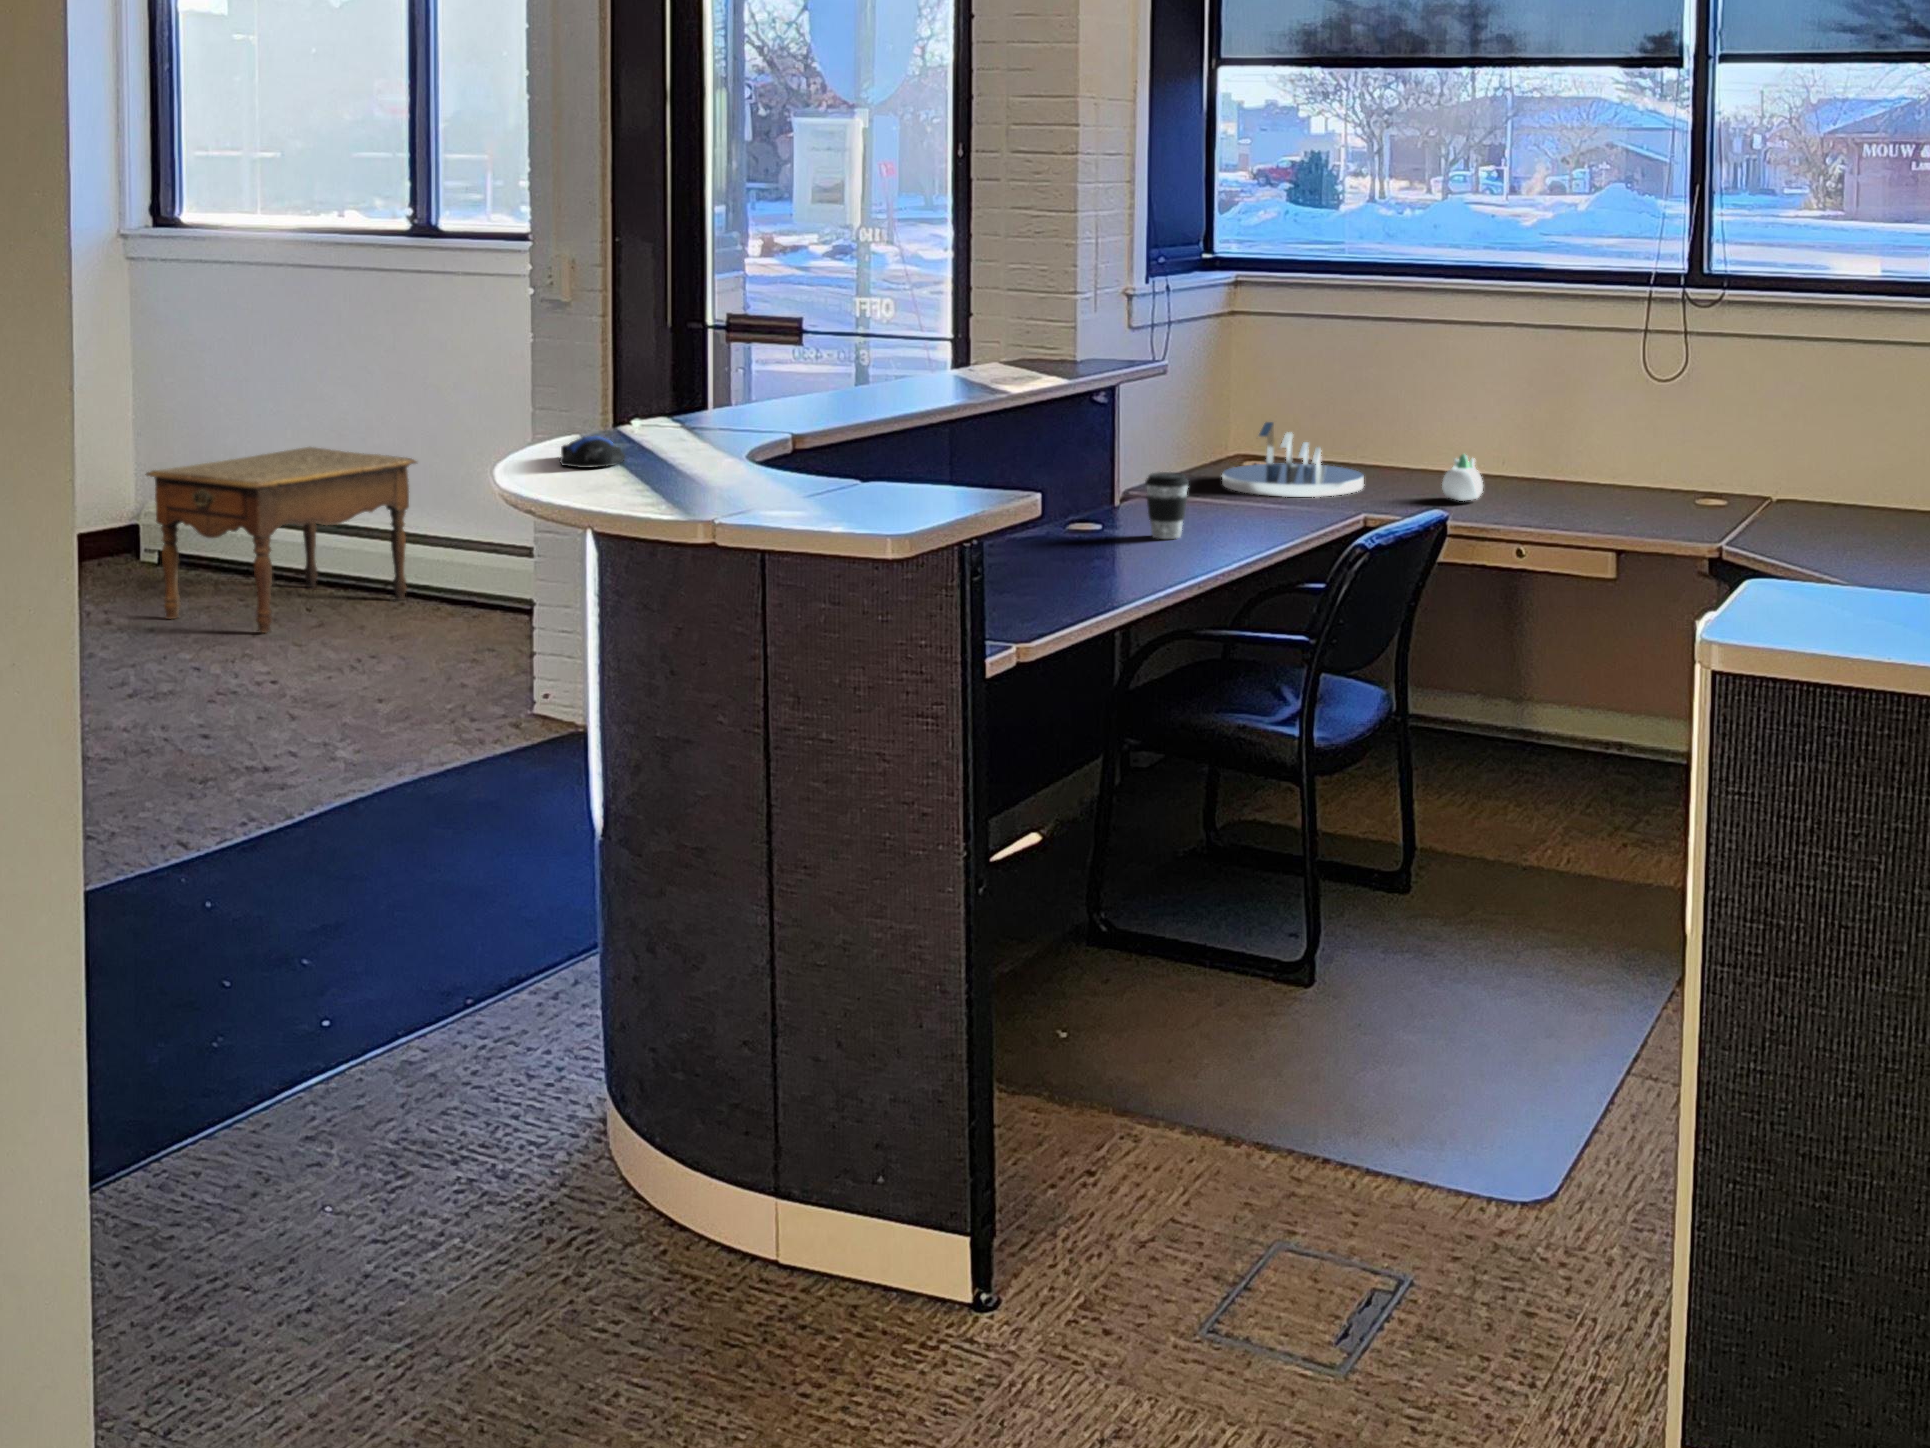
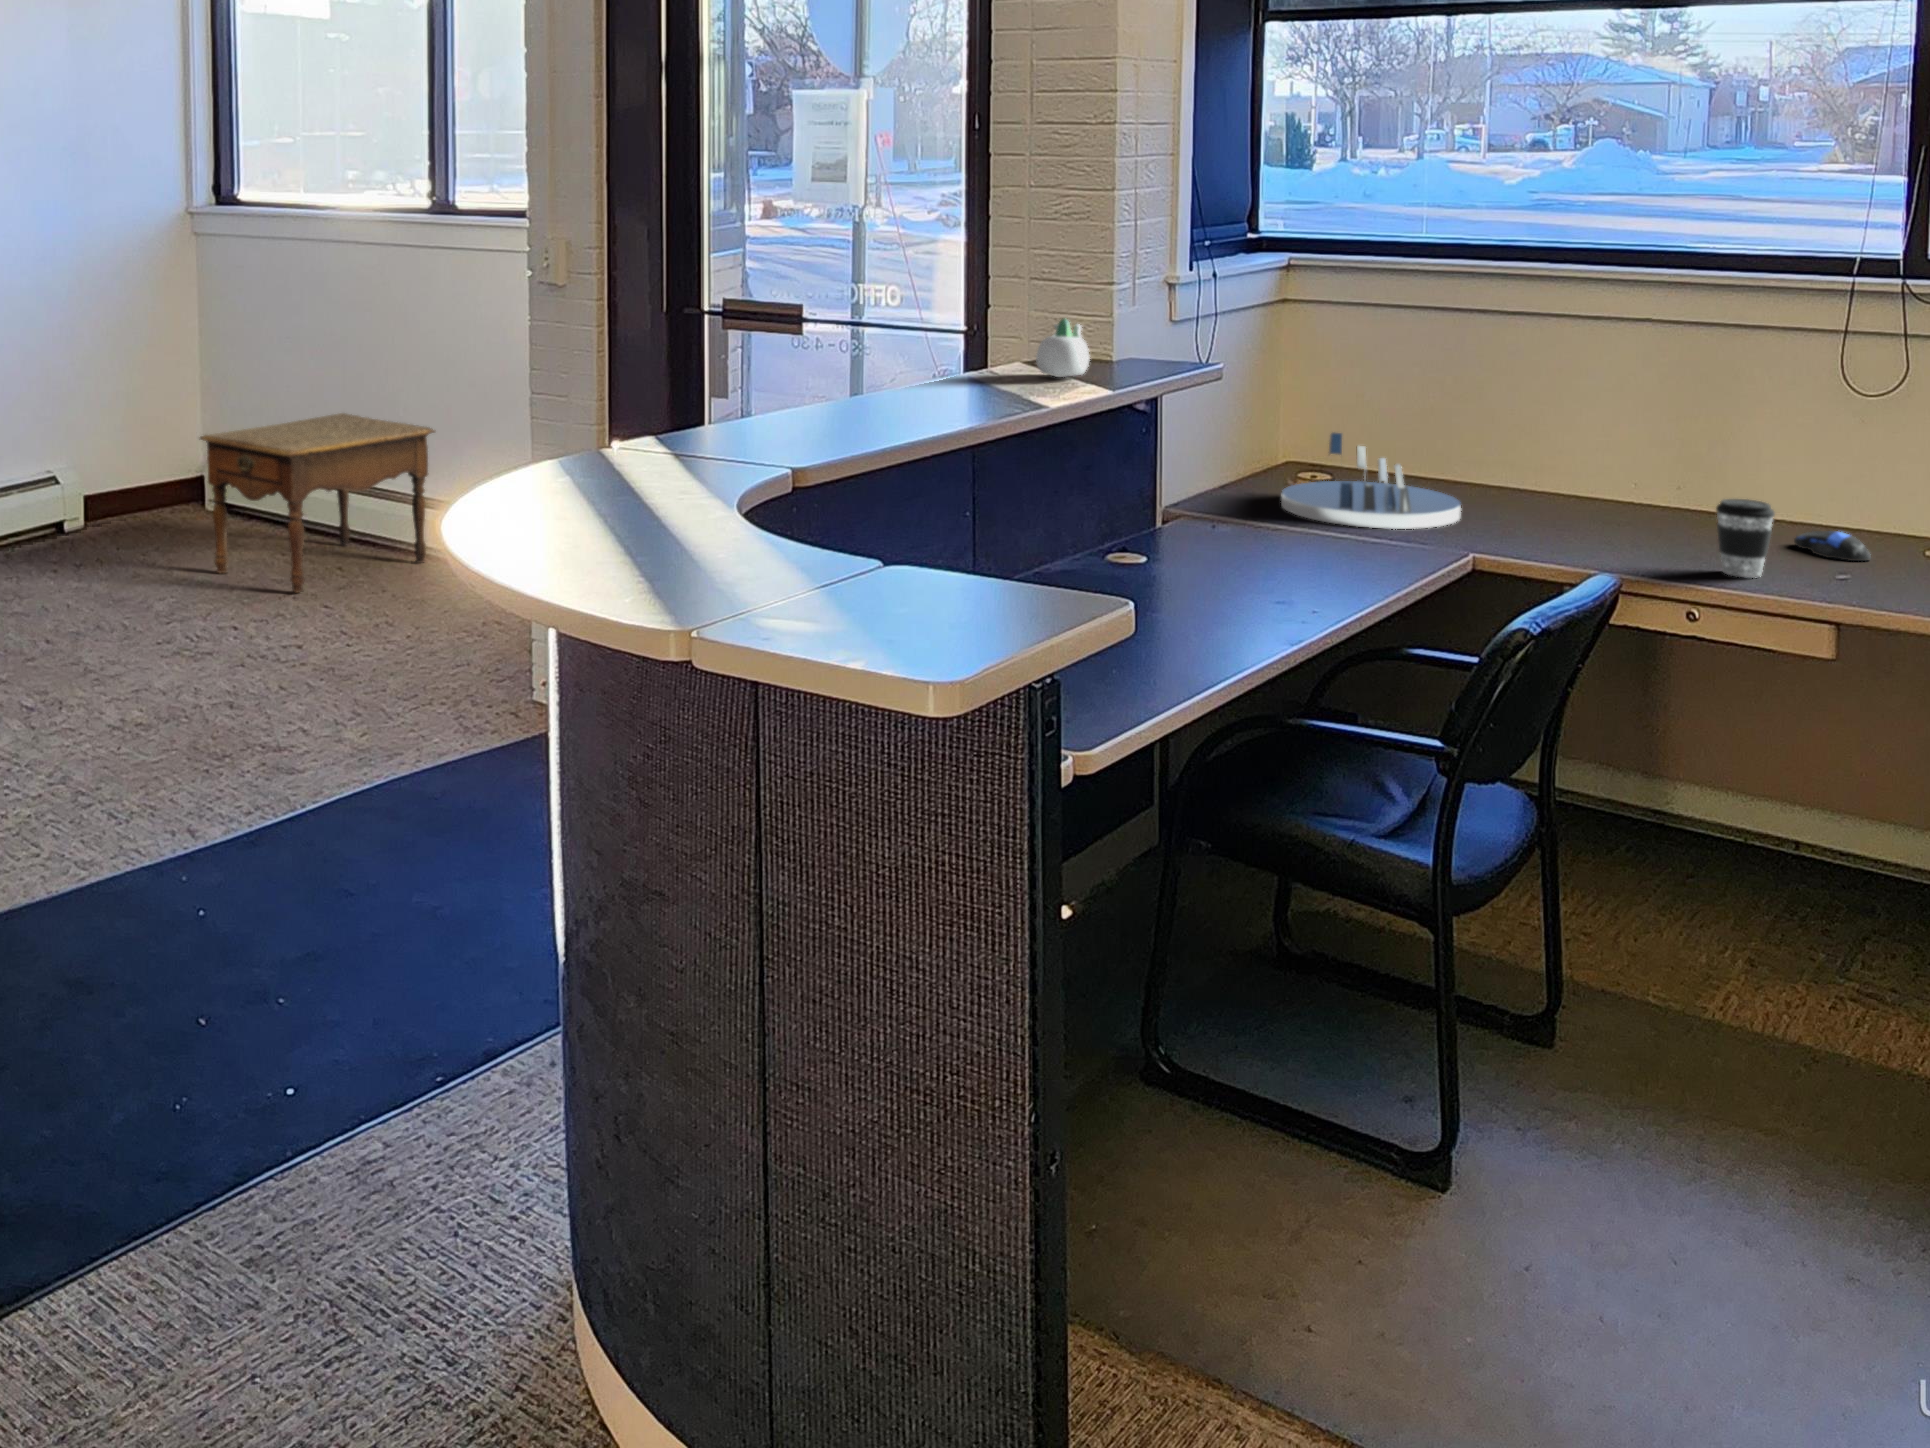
computer mouse: present [560,435,625,468] -> present [1794,531,1871,561]
succulent planter: present [1442,454,1483,501] -> present [1036,318,1090,377]
coffee cup: present [1145,472,1189,539] -> present [1716,499,1775,578]

